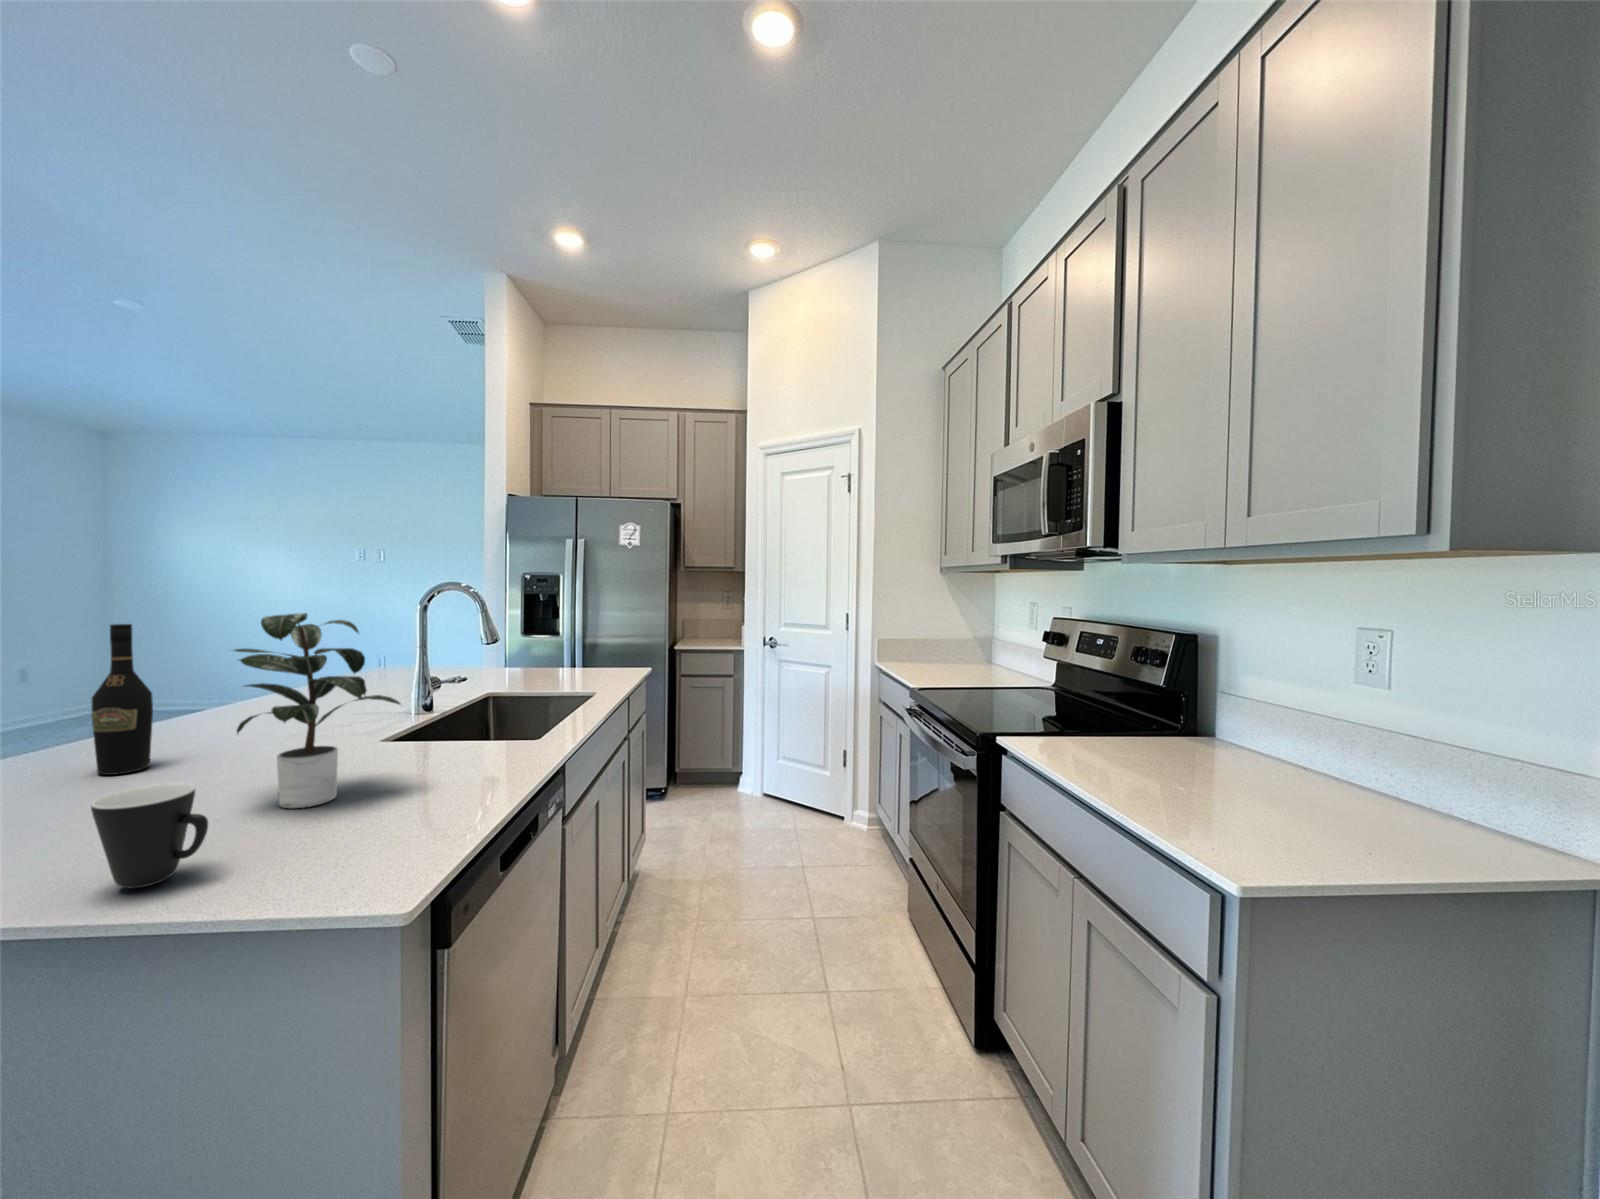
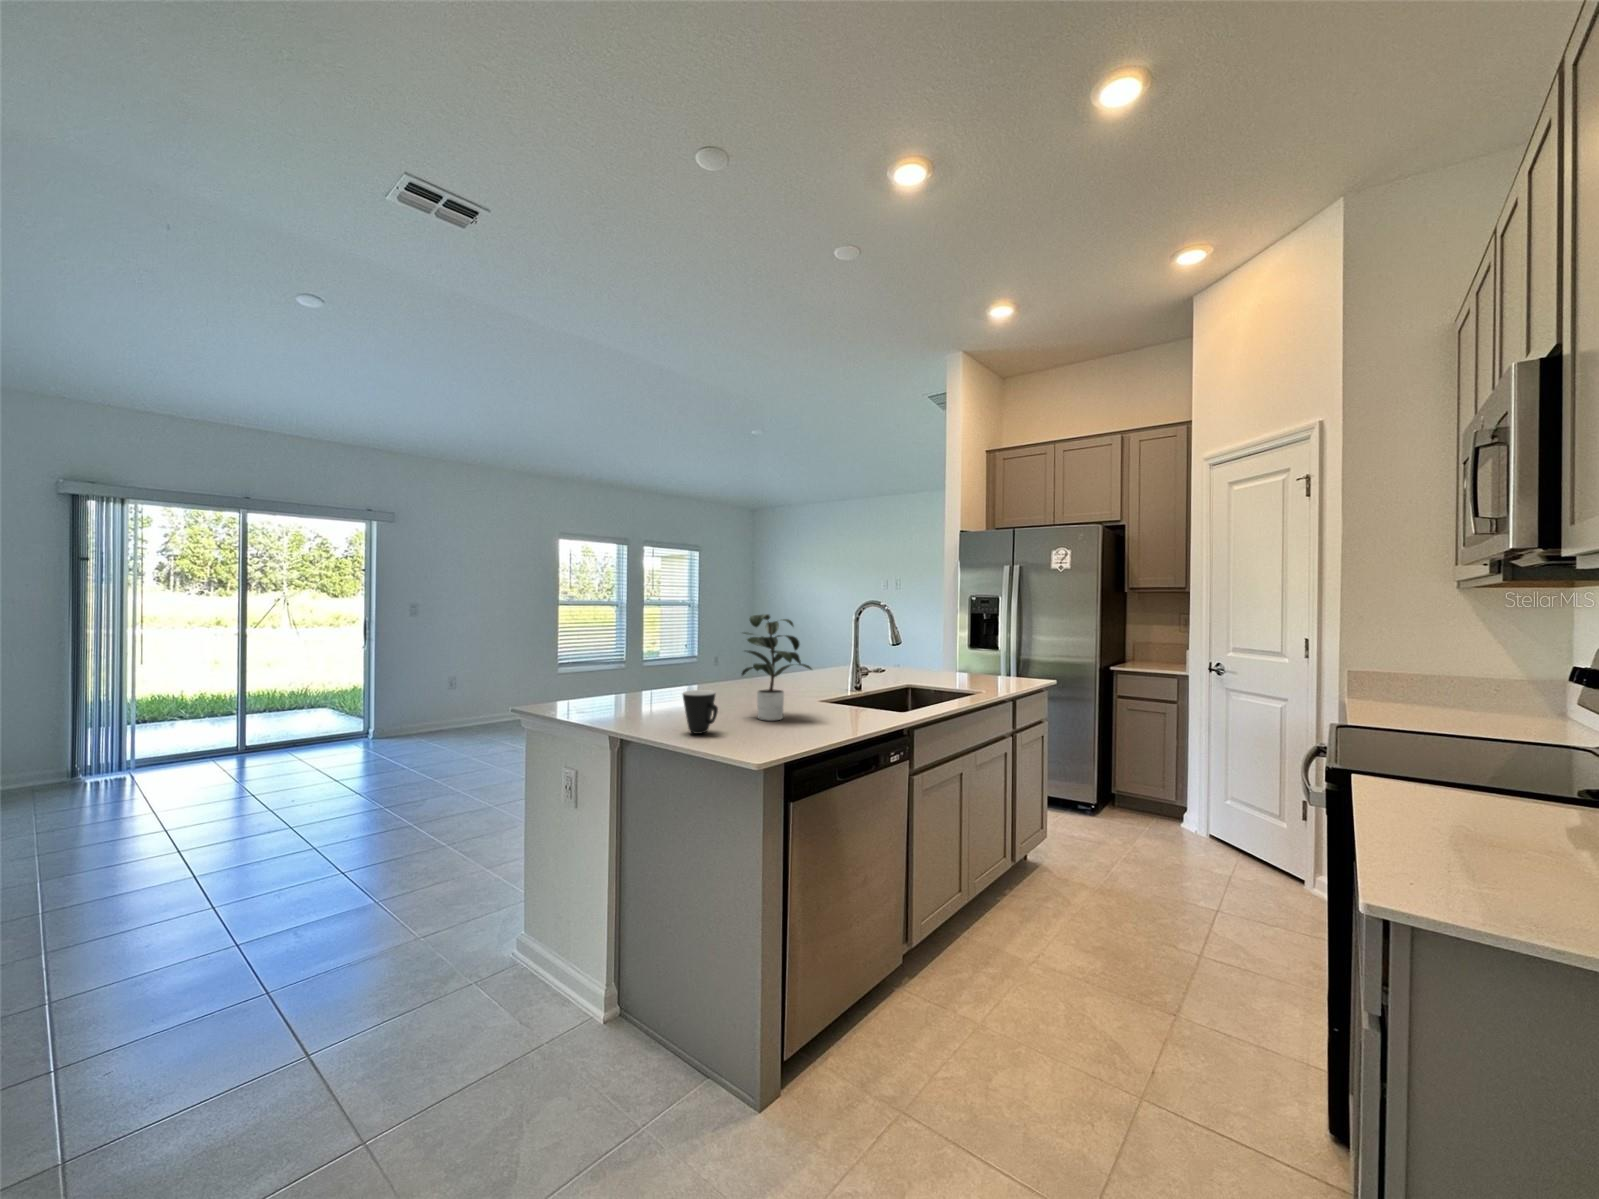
wine bottle: present [91,624,153,775] -> none [702,621,724,697]

